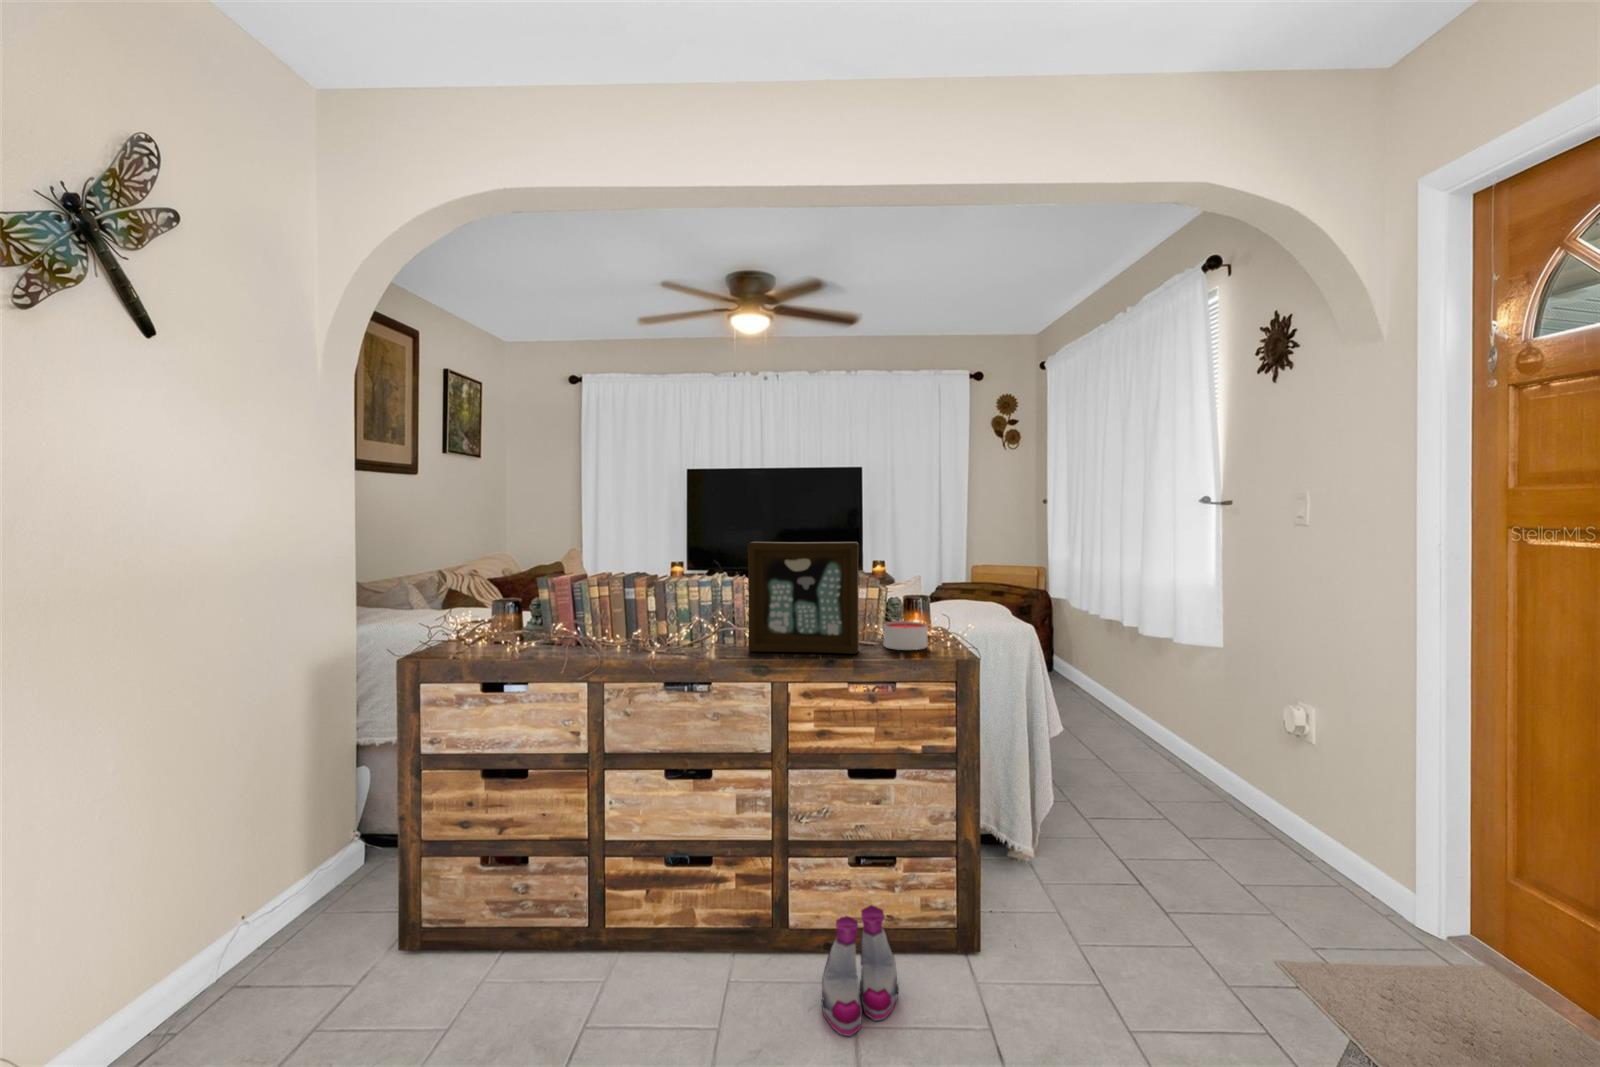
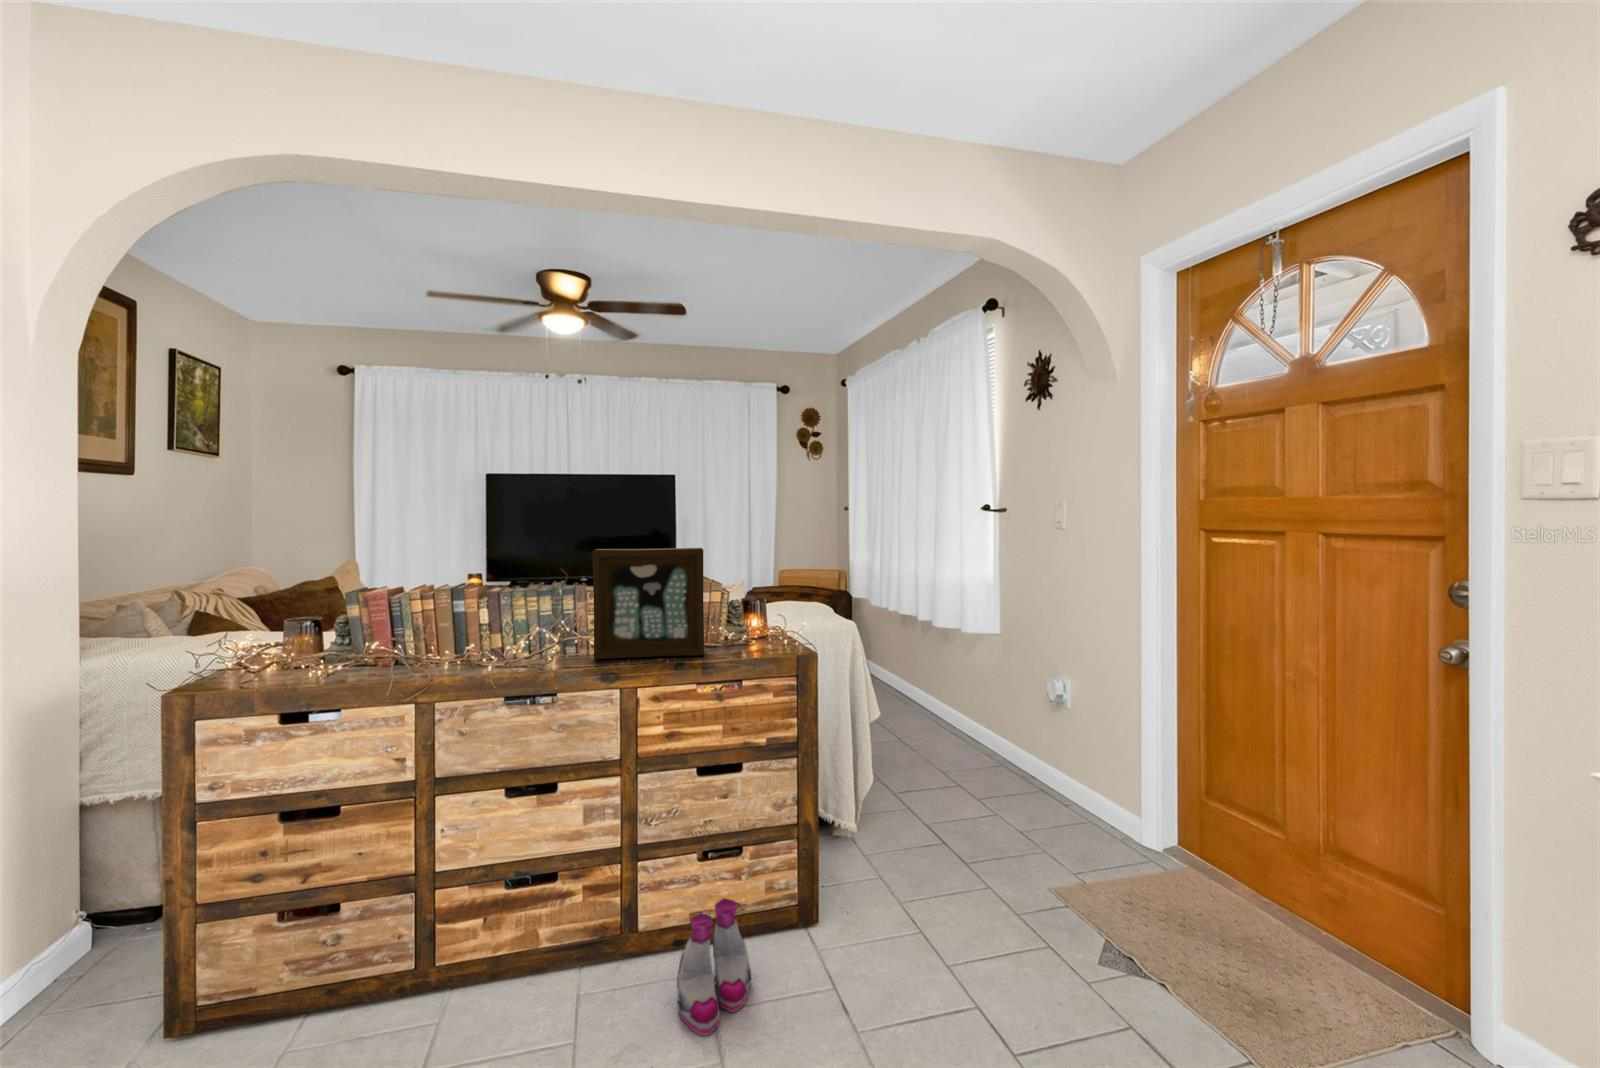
candle: present [884,621,928,650] -> none [726,621,767,649]

